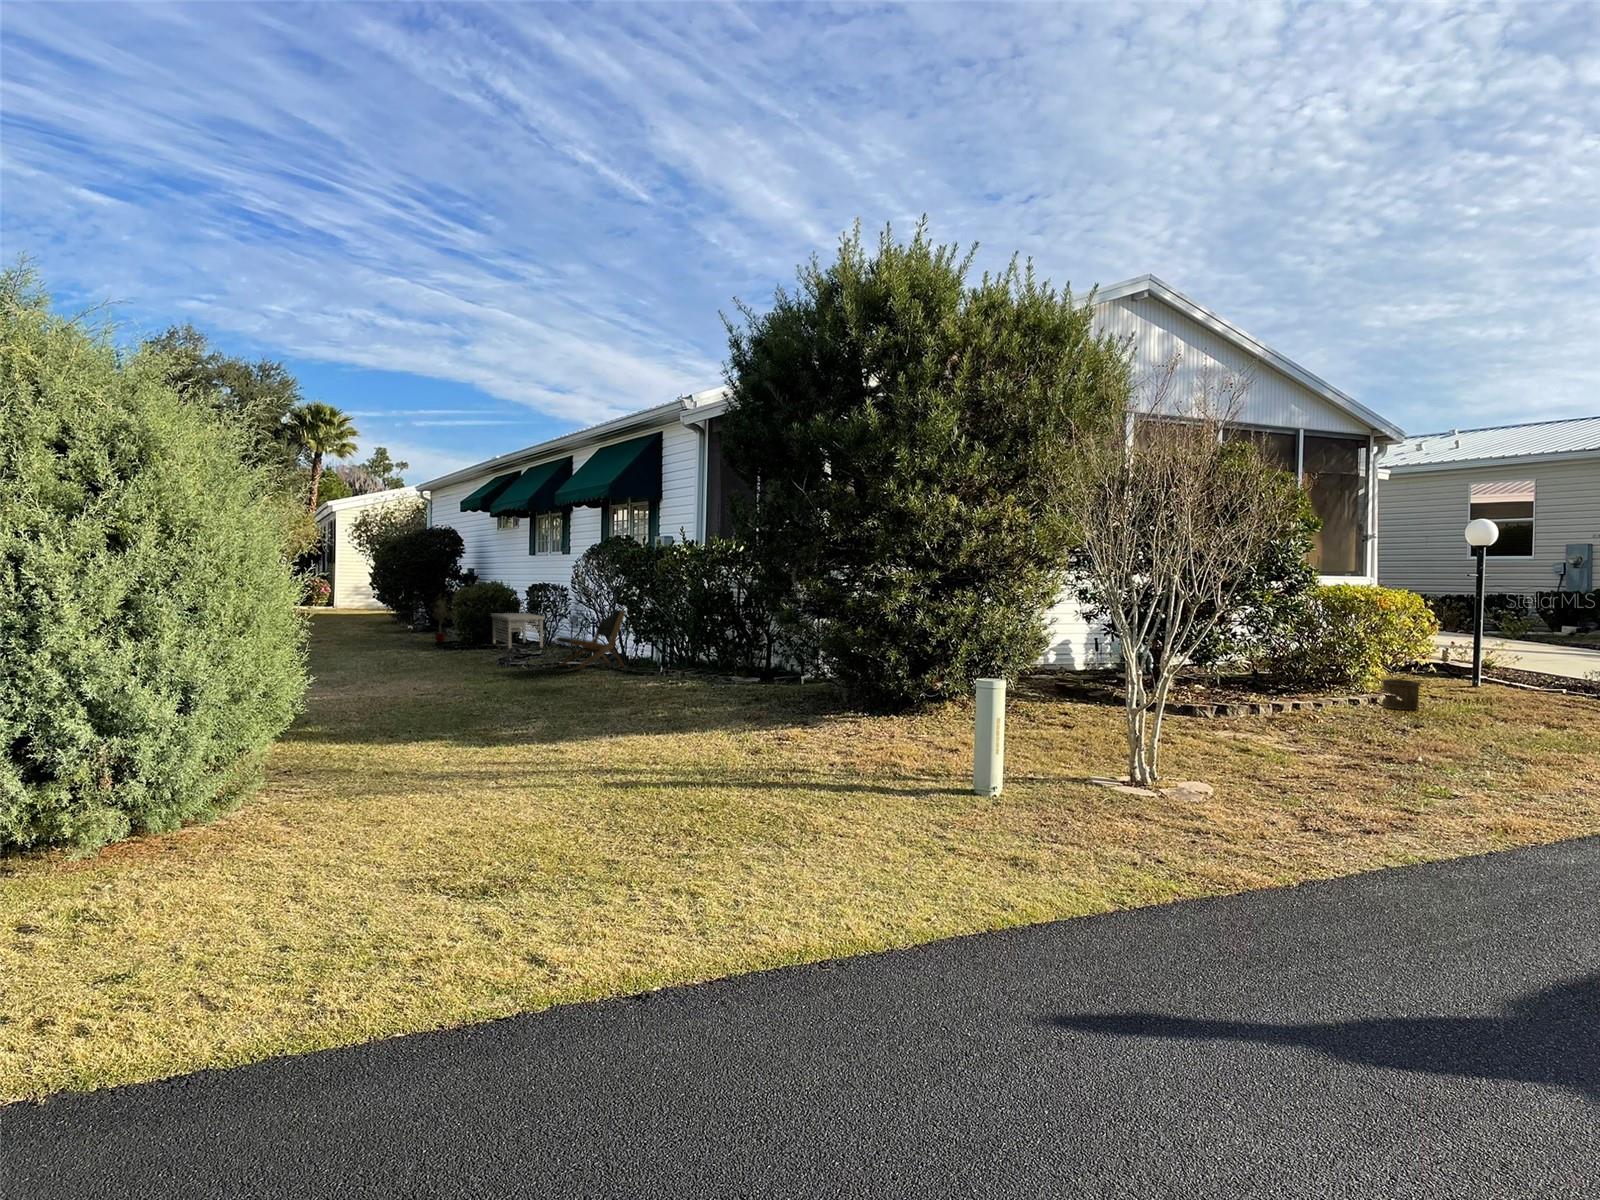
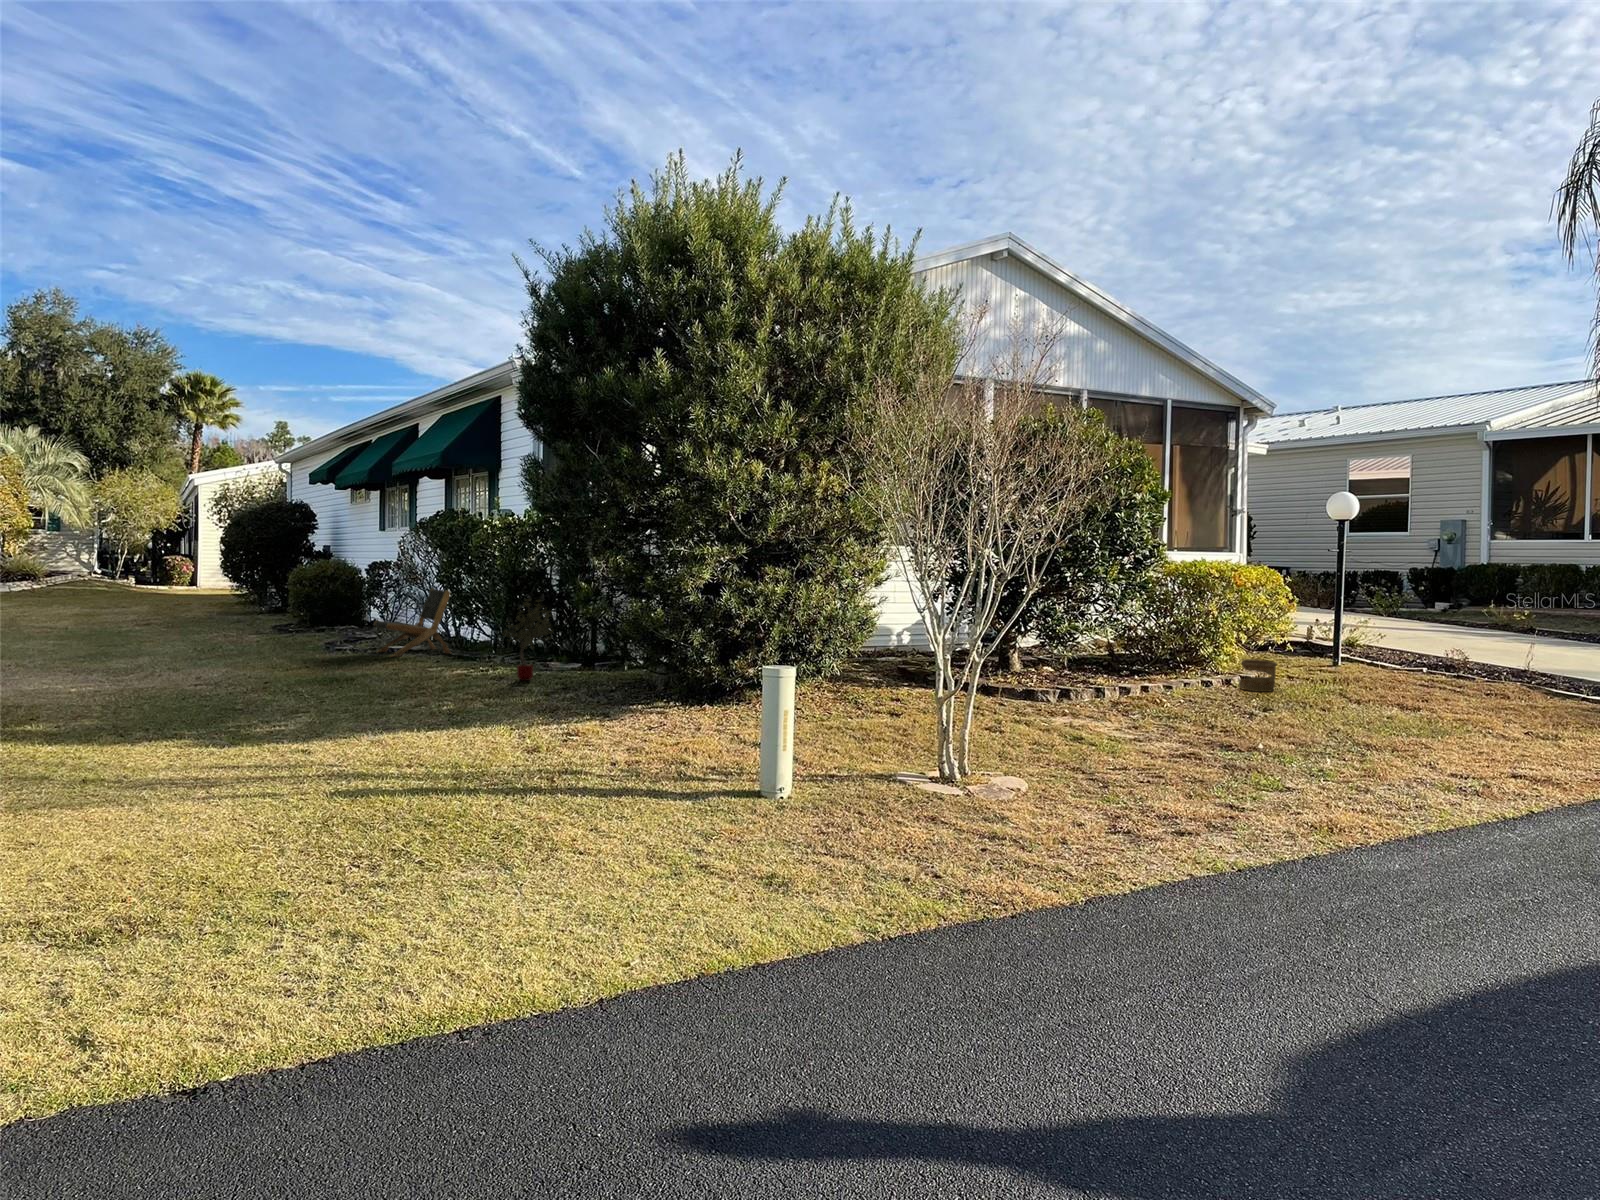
potted tree: present [431,596,456,642] -> present [503,599,553,681]
storage bench: present [491,613,545,648] -> none [318,595,376,634]

